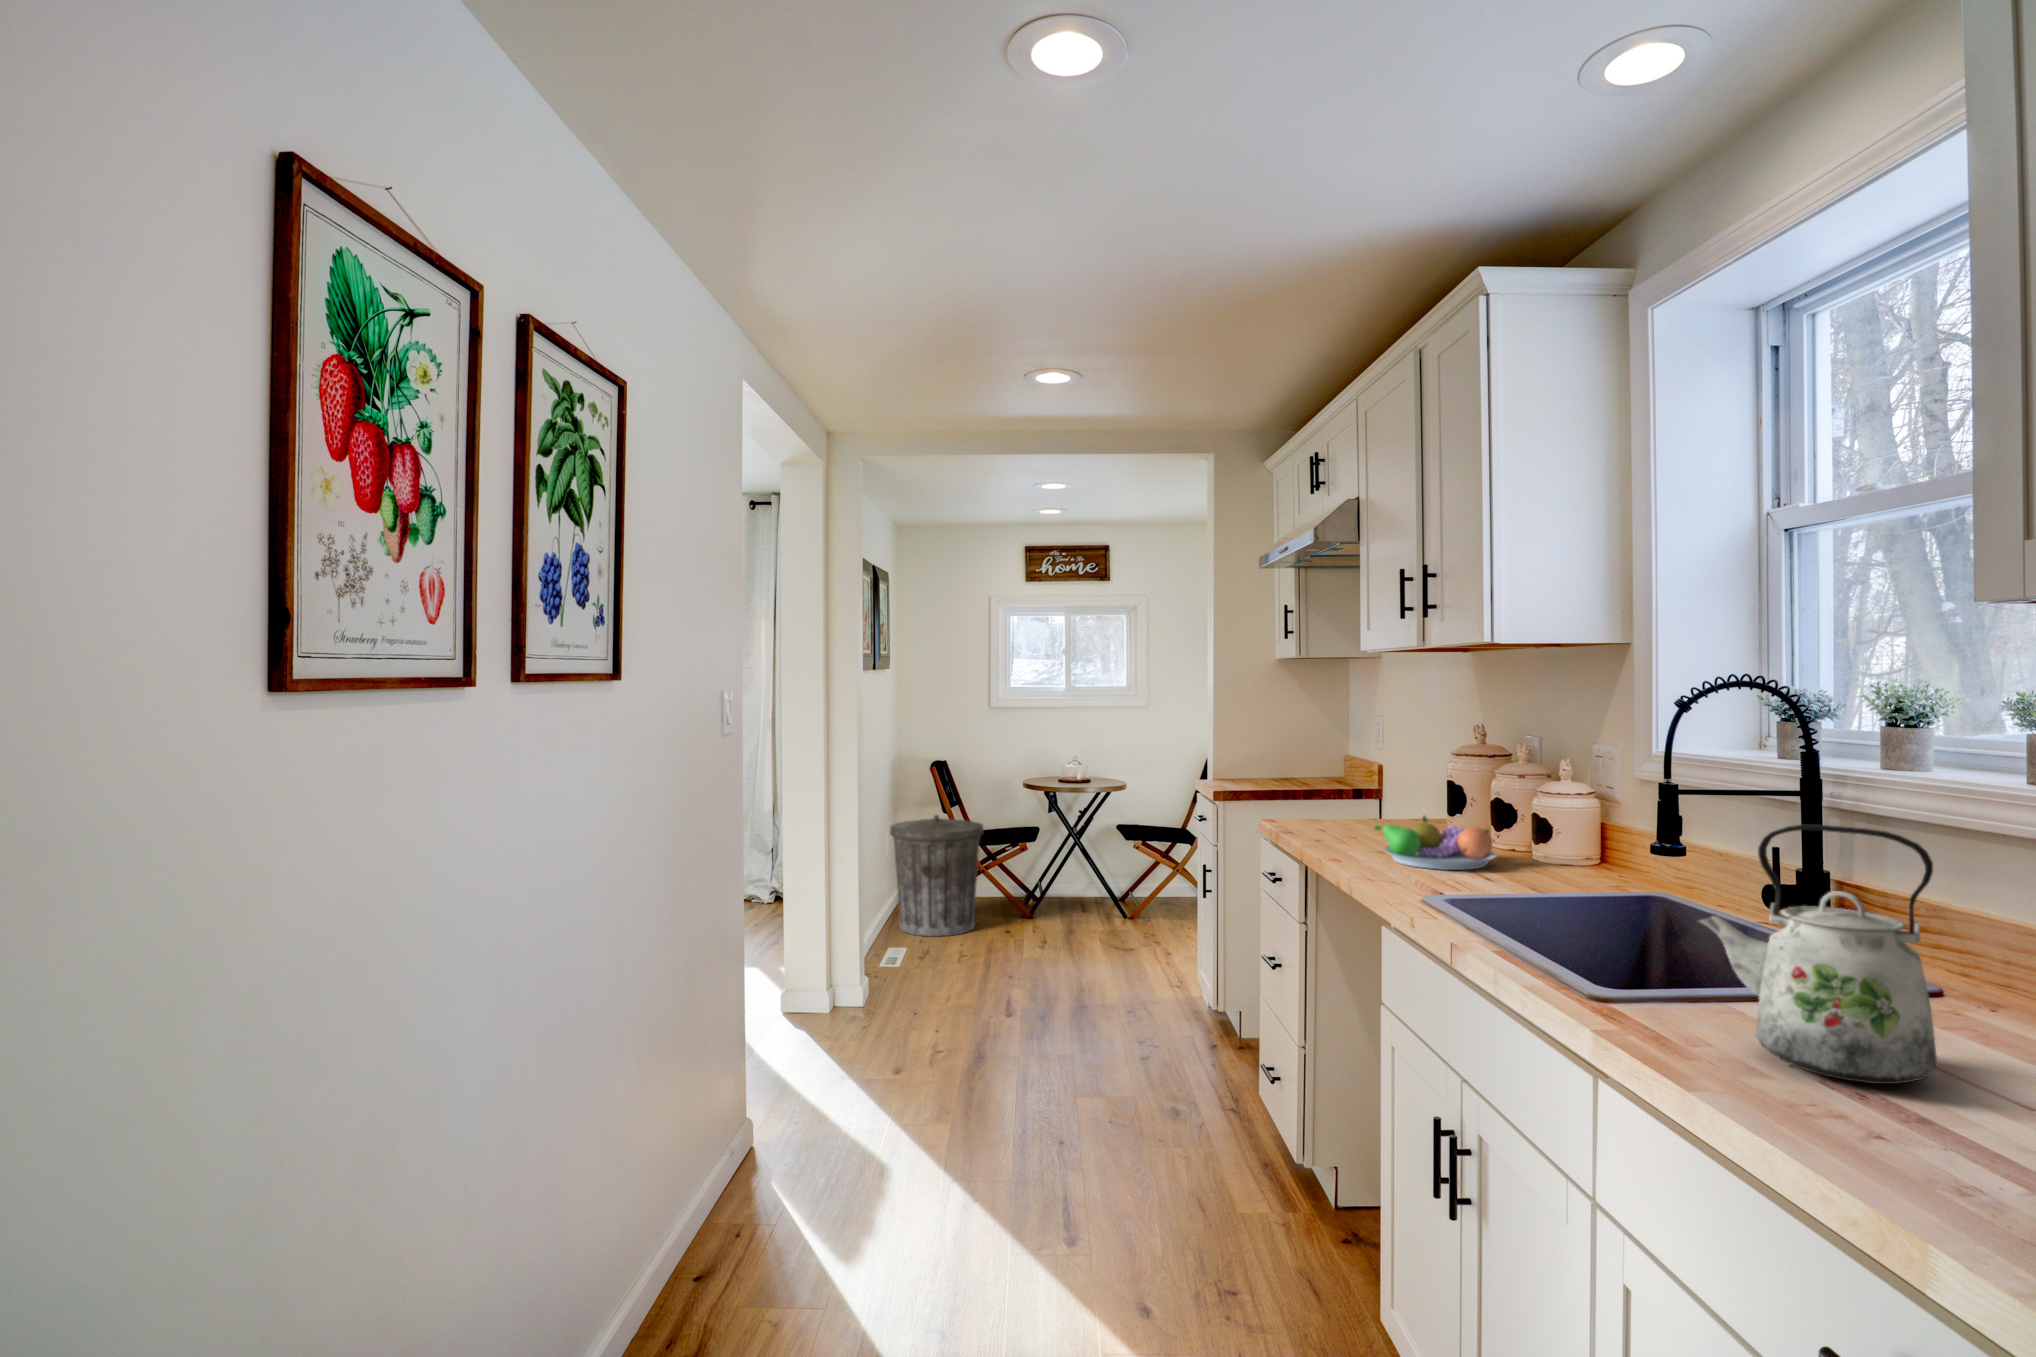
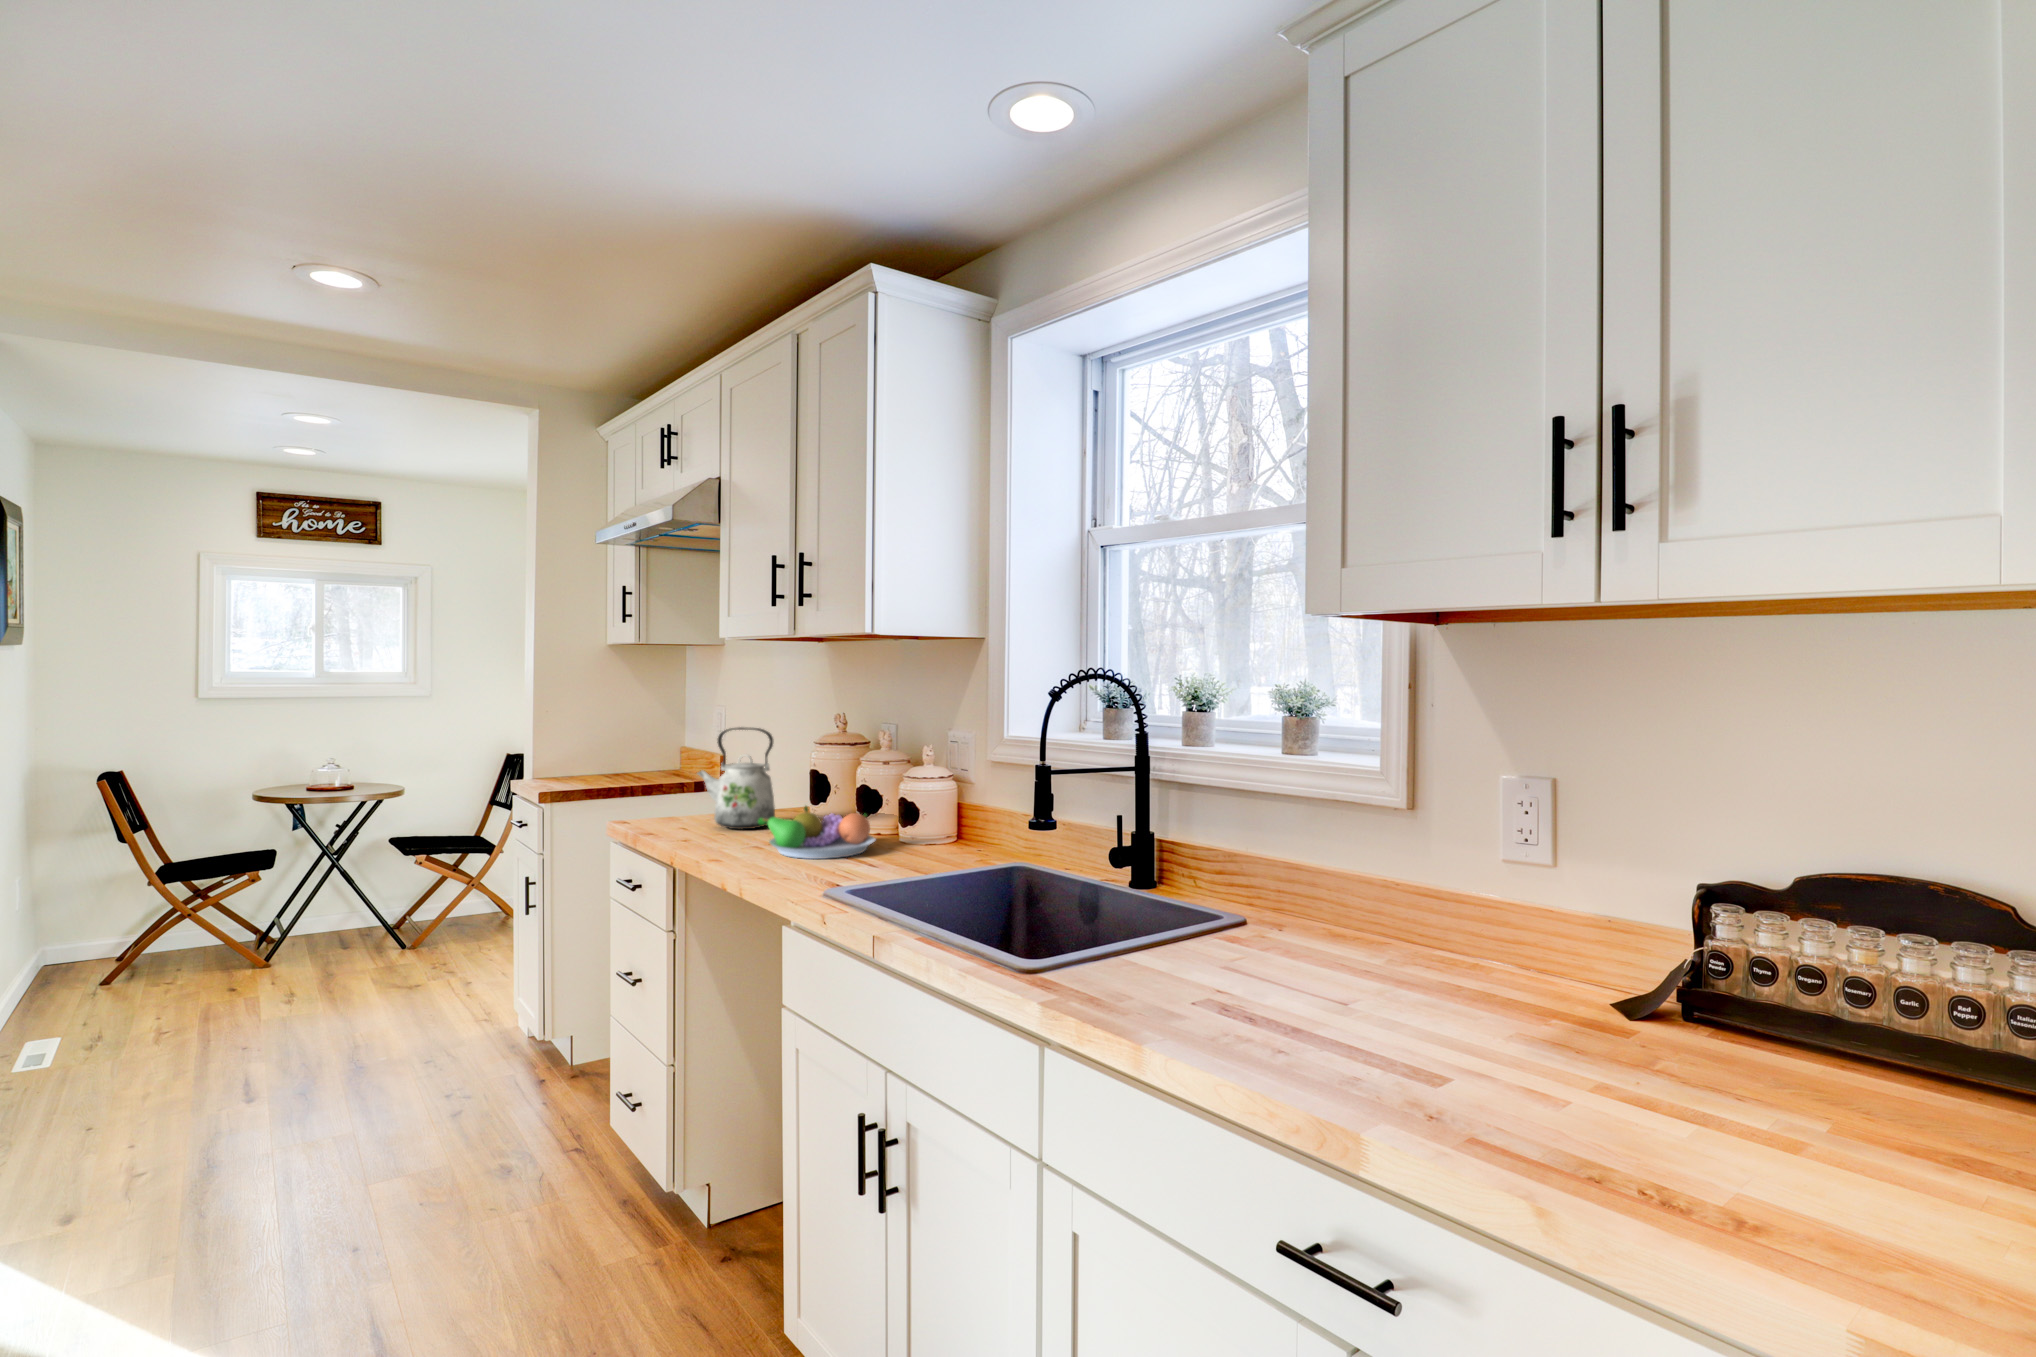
trash can: present [890,815,983,937] -> none [17,848,191,1020]
kettle: present [1698,824,1938,1084] -> present [697,727,775,829]

